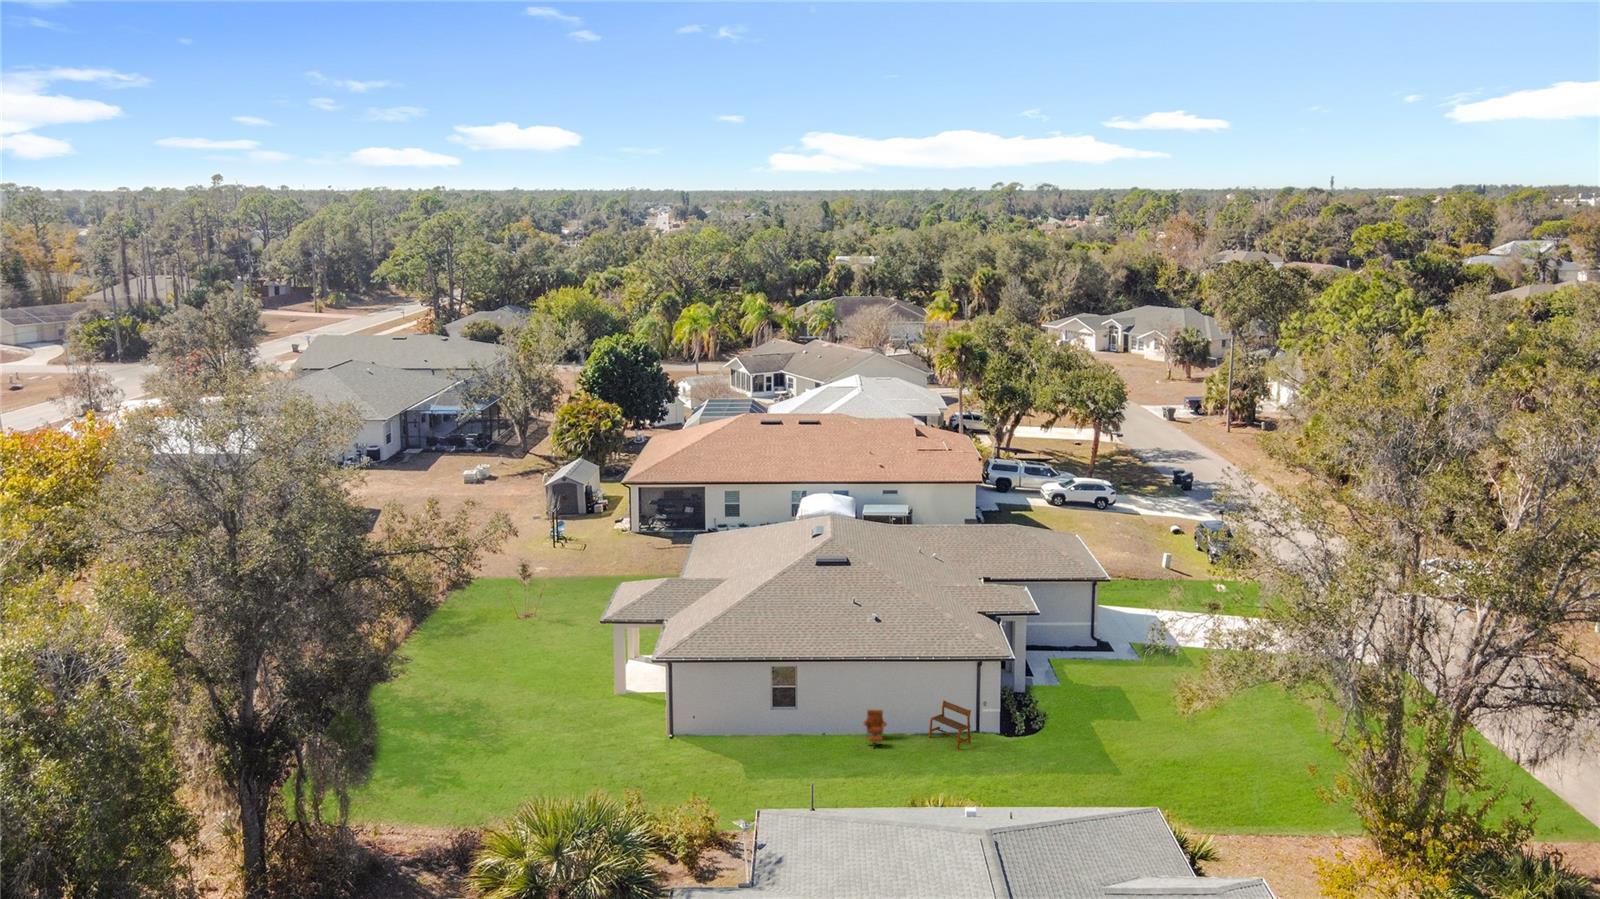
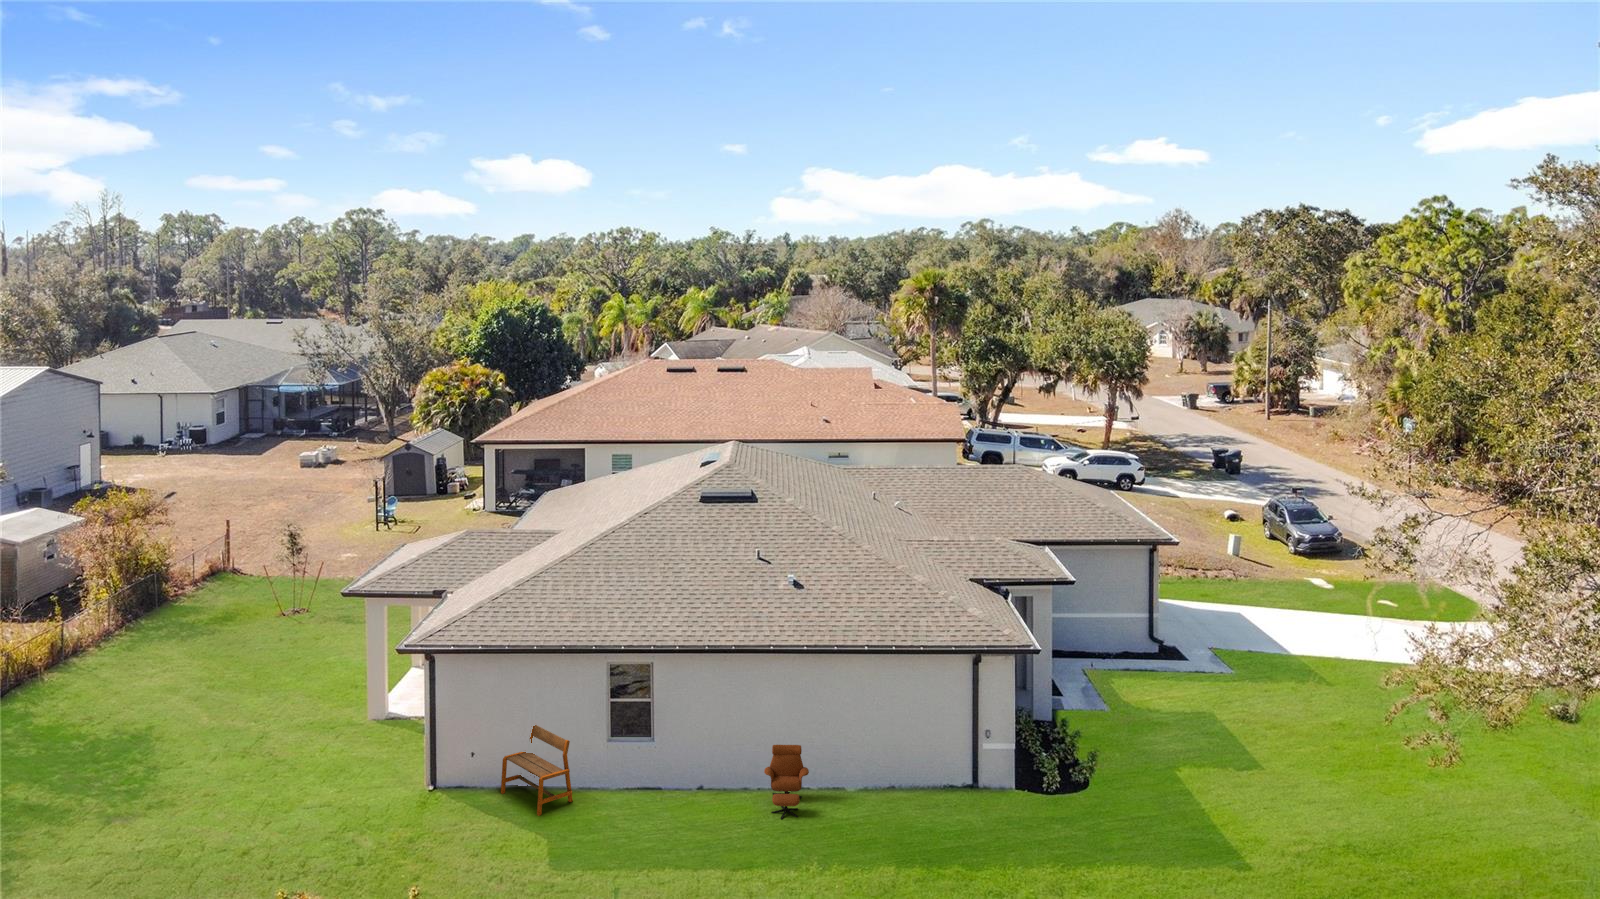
bench: present [929,700,971,750] -> present [501,725,573,816]

